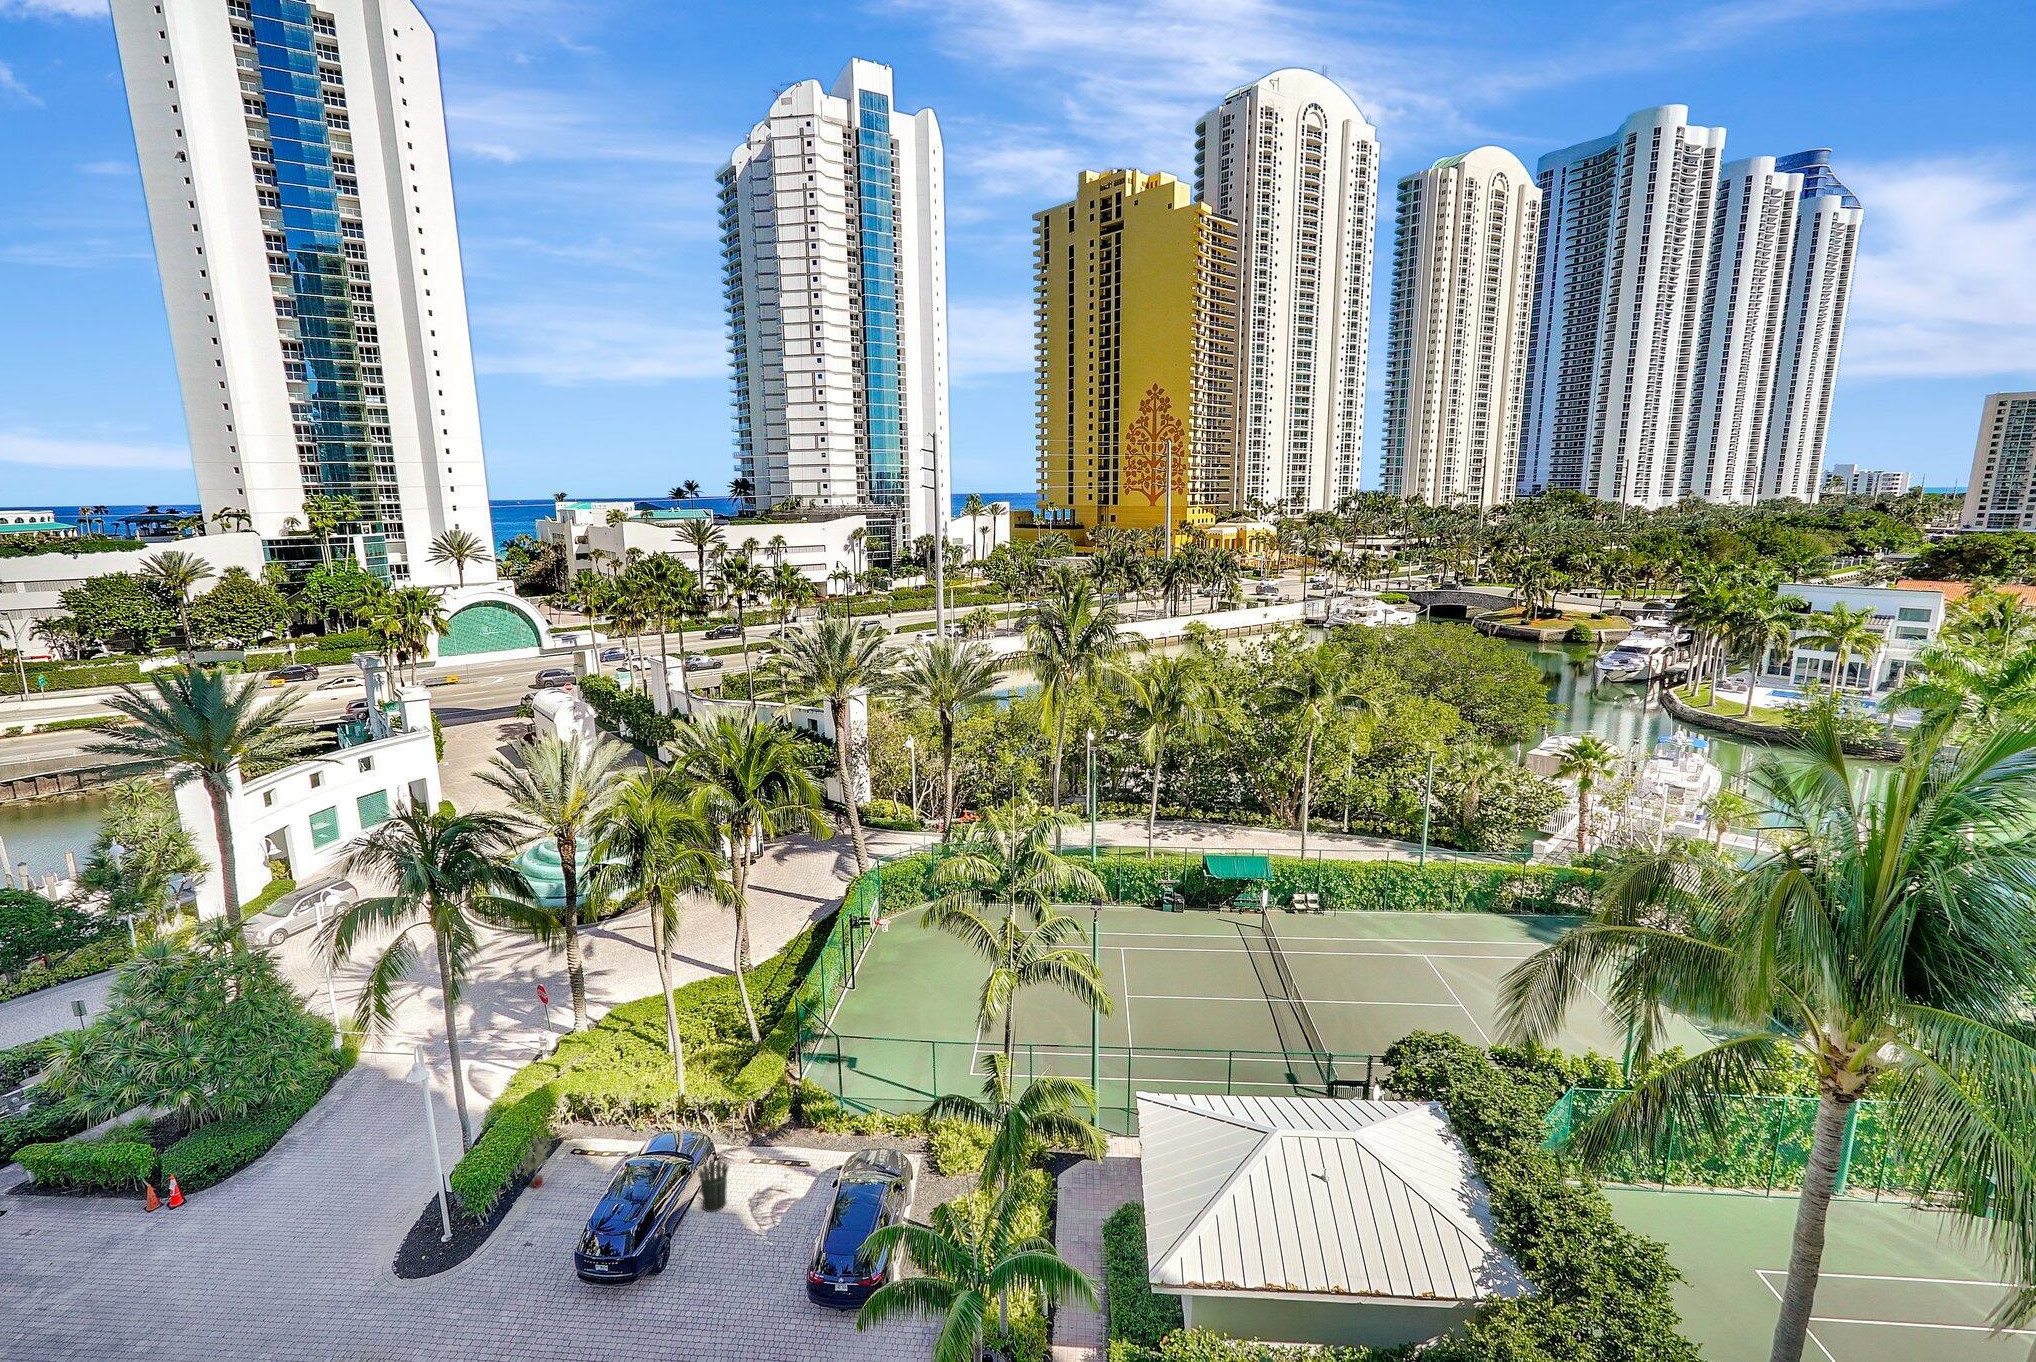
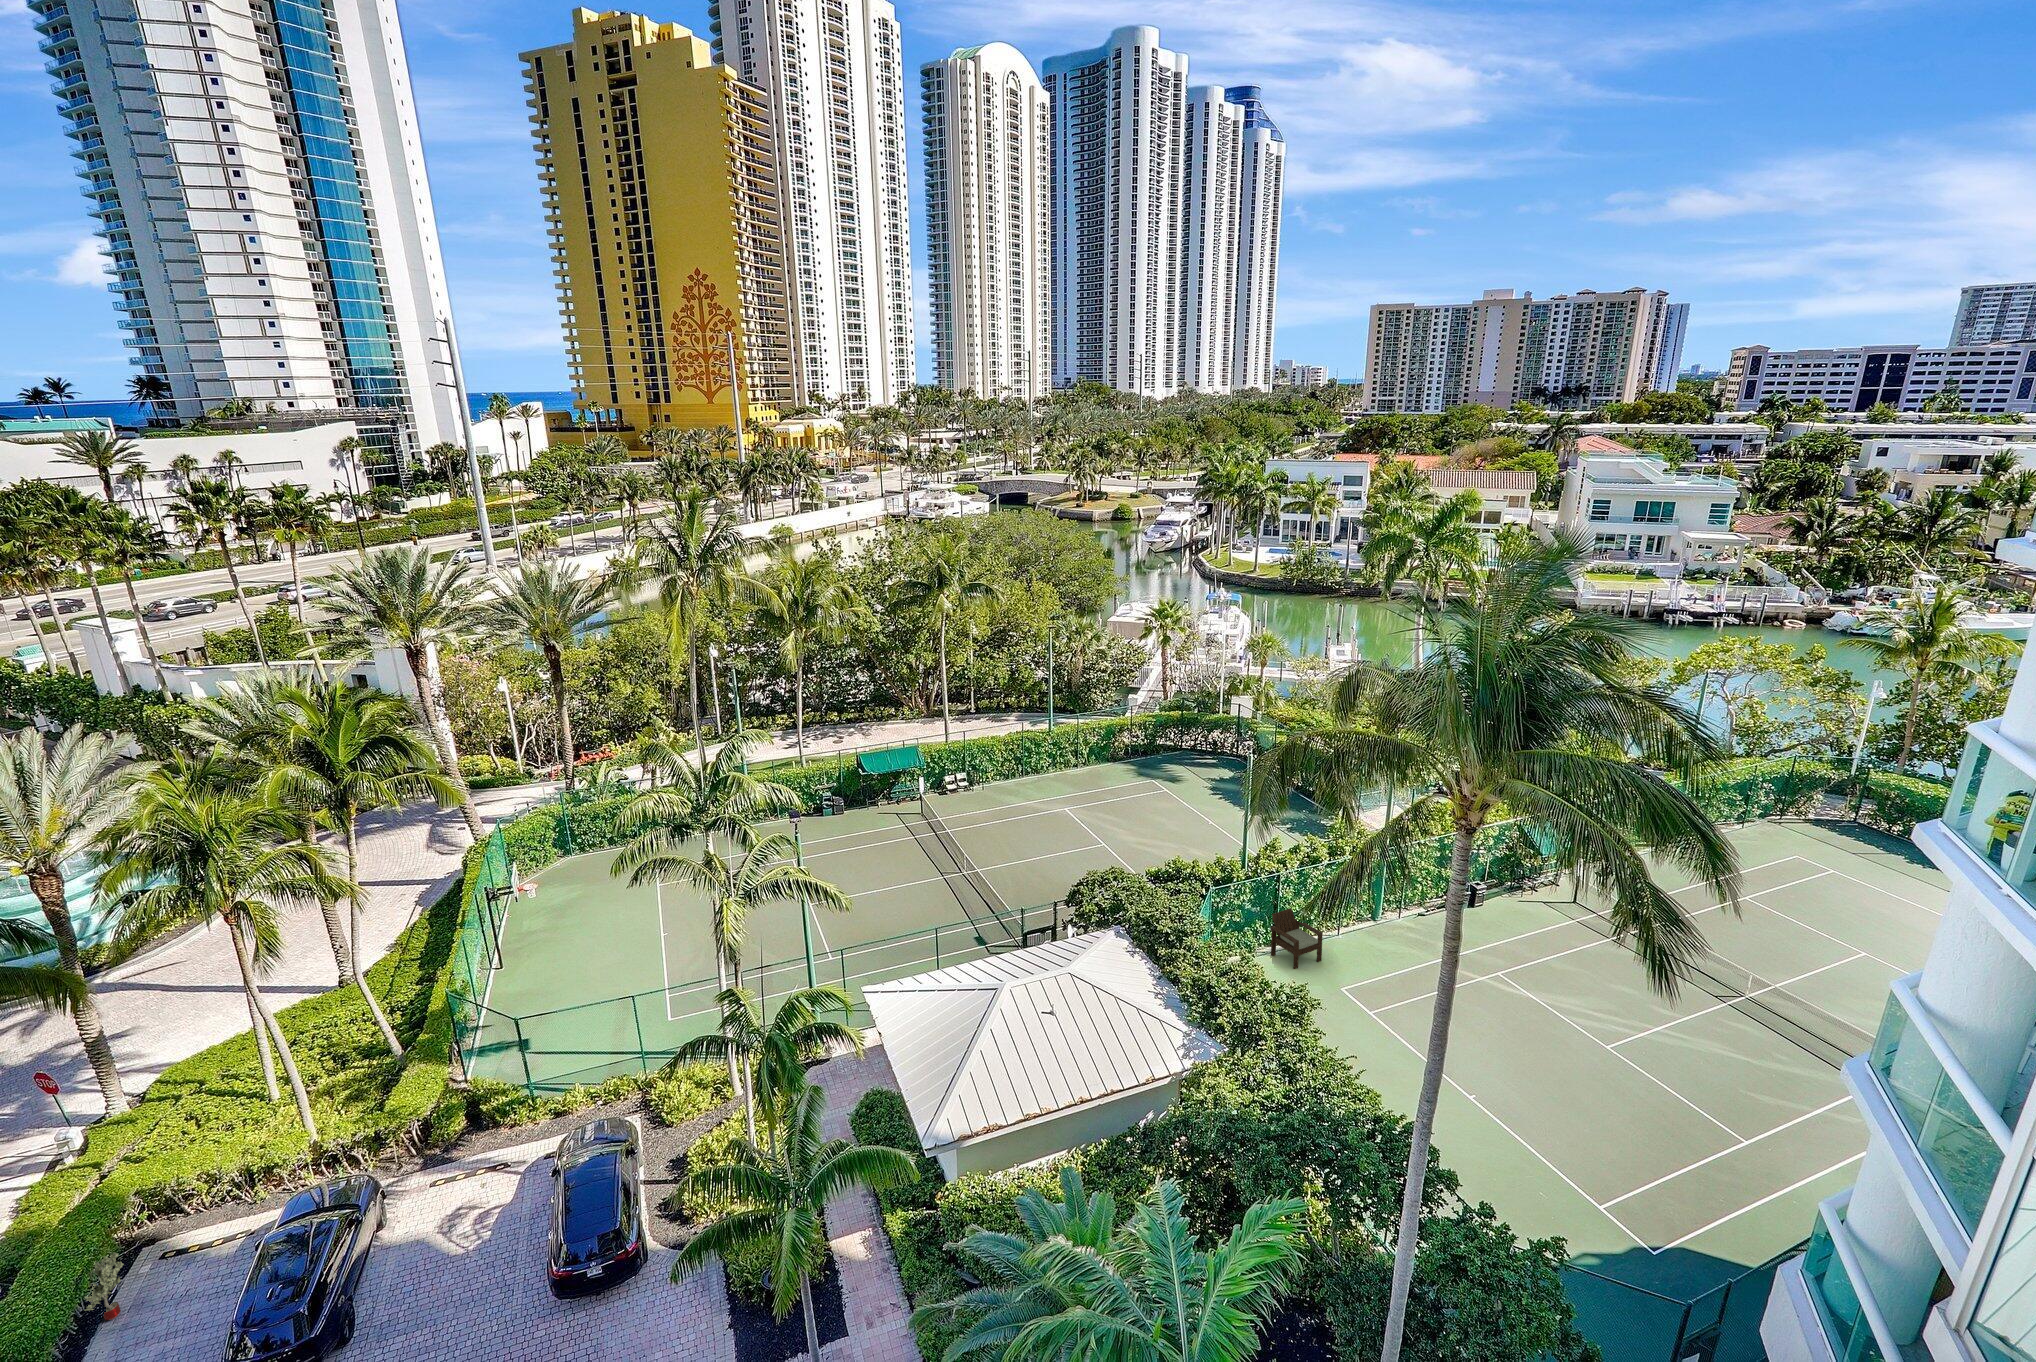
chair: none [1659,1145,1739,1227] -> present [1270,908,1323,969]
waste bin: present [698,1161,729,1212] -> none [364,1199,410,1259]

